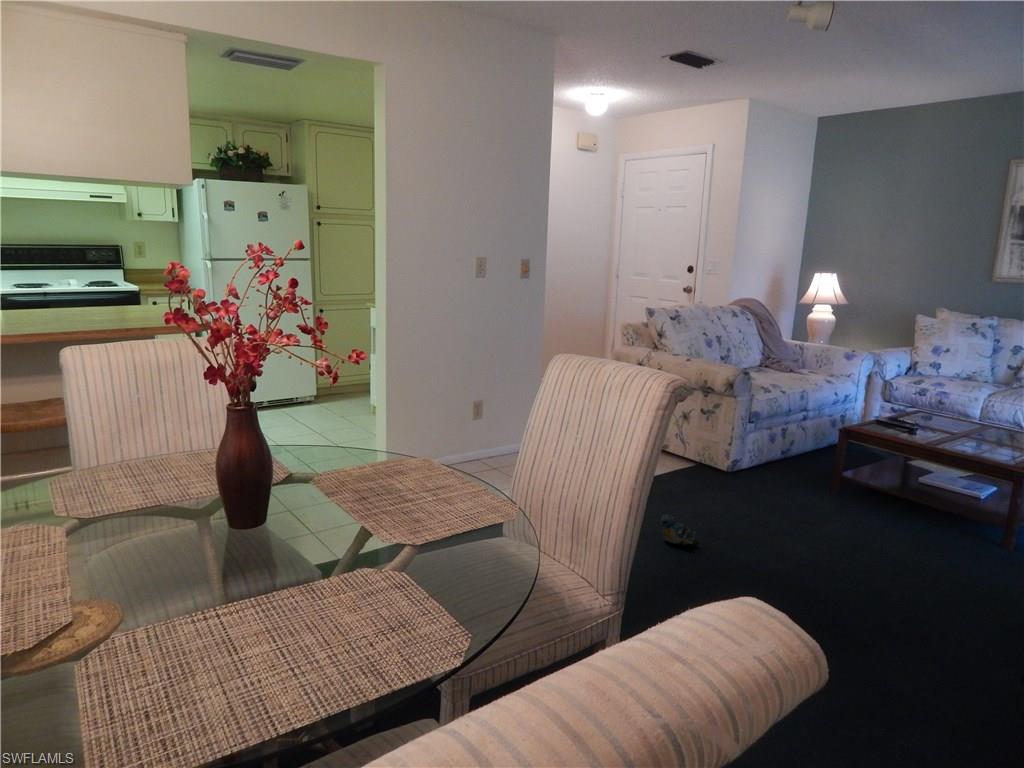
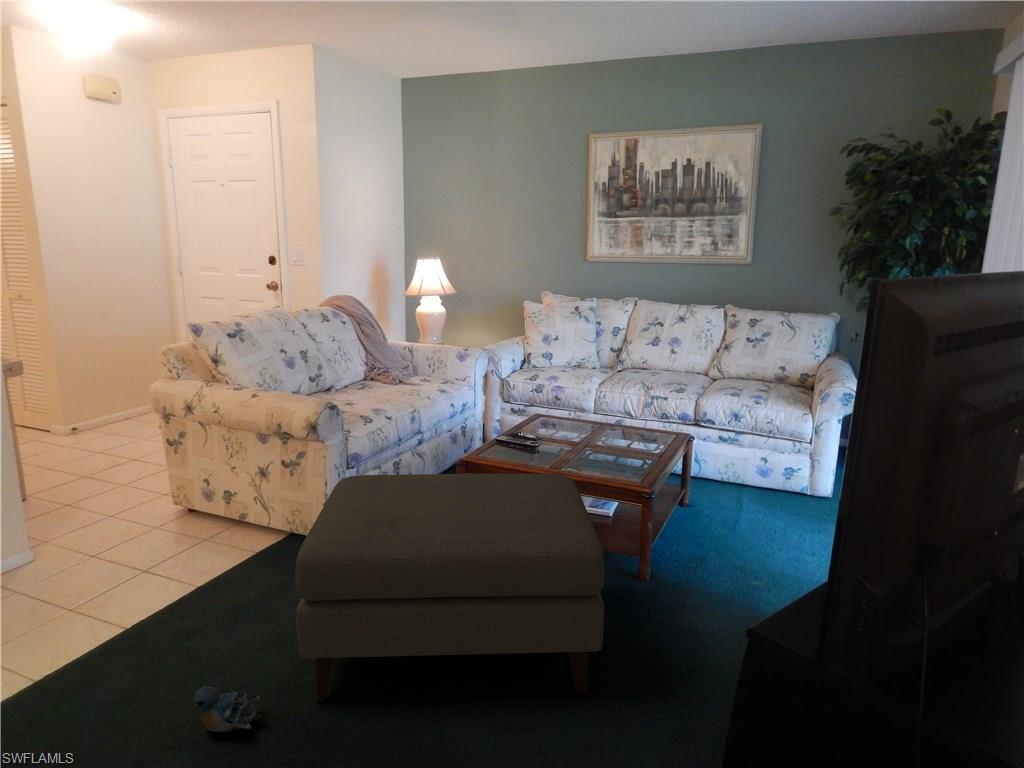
ottoman: none [724,417,964,591] -> present [296,474,604,701]

